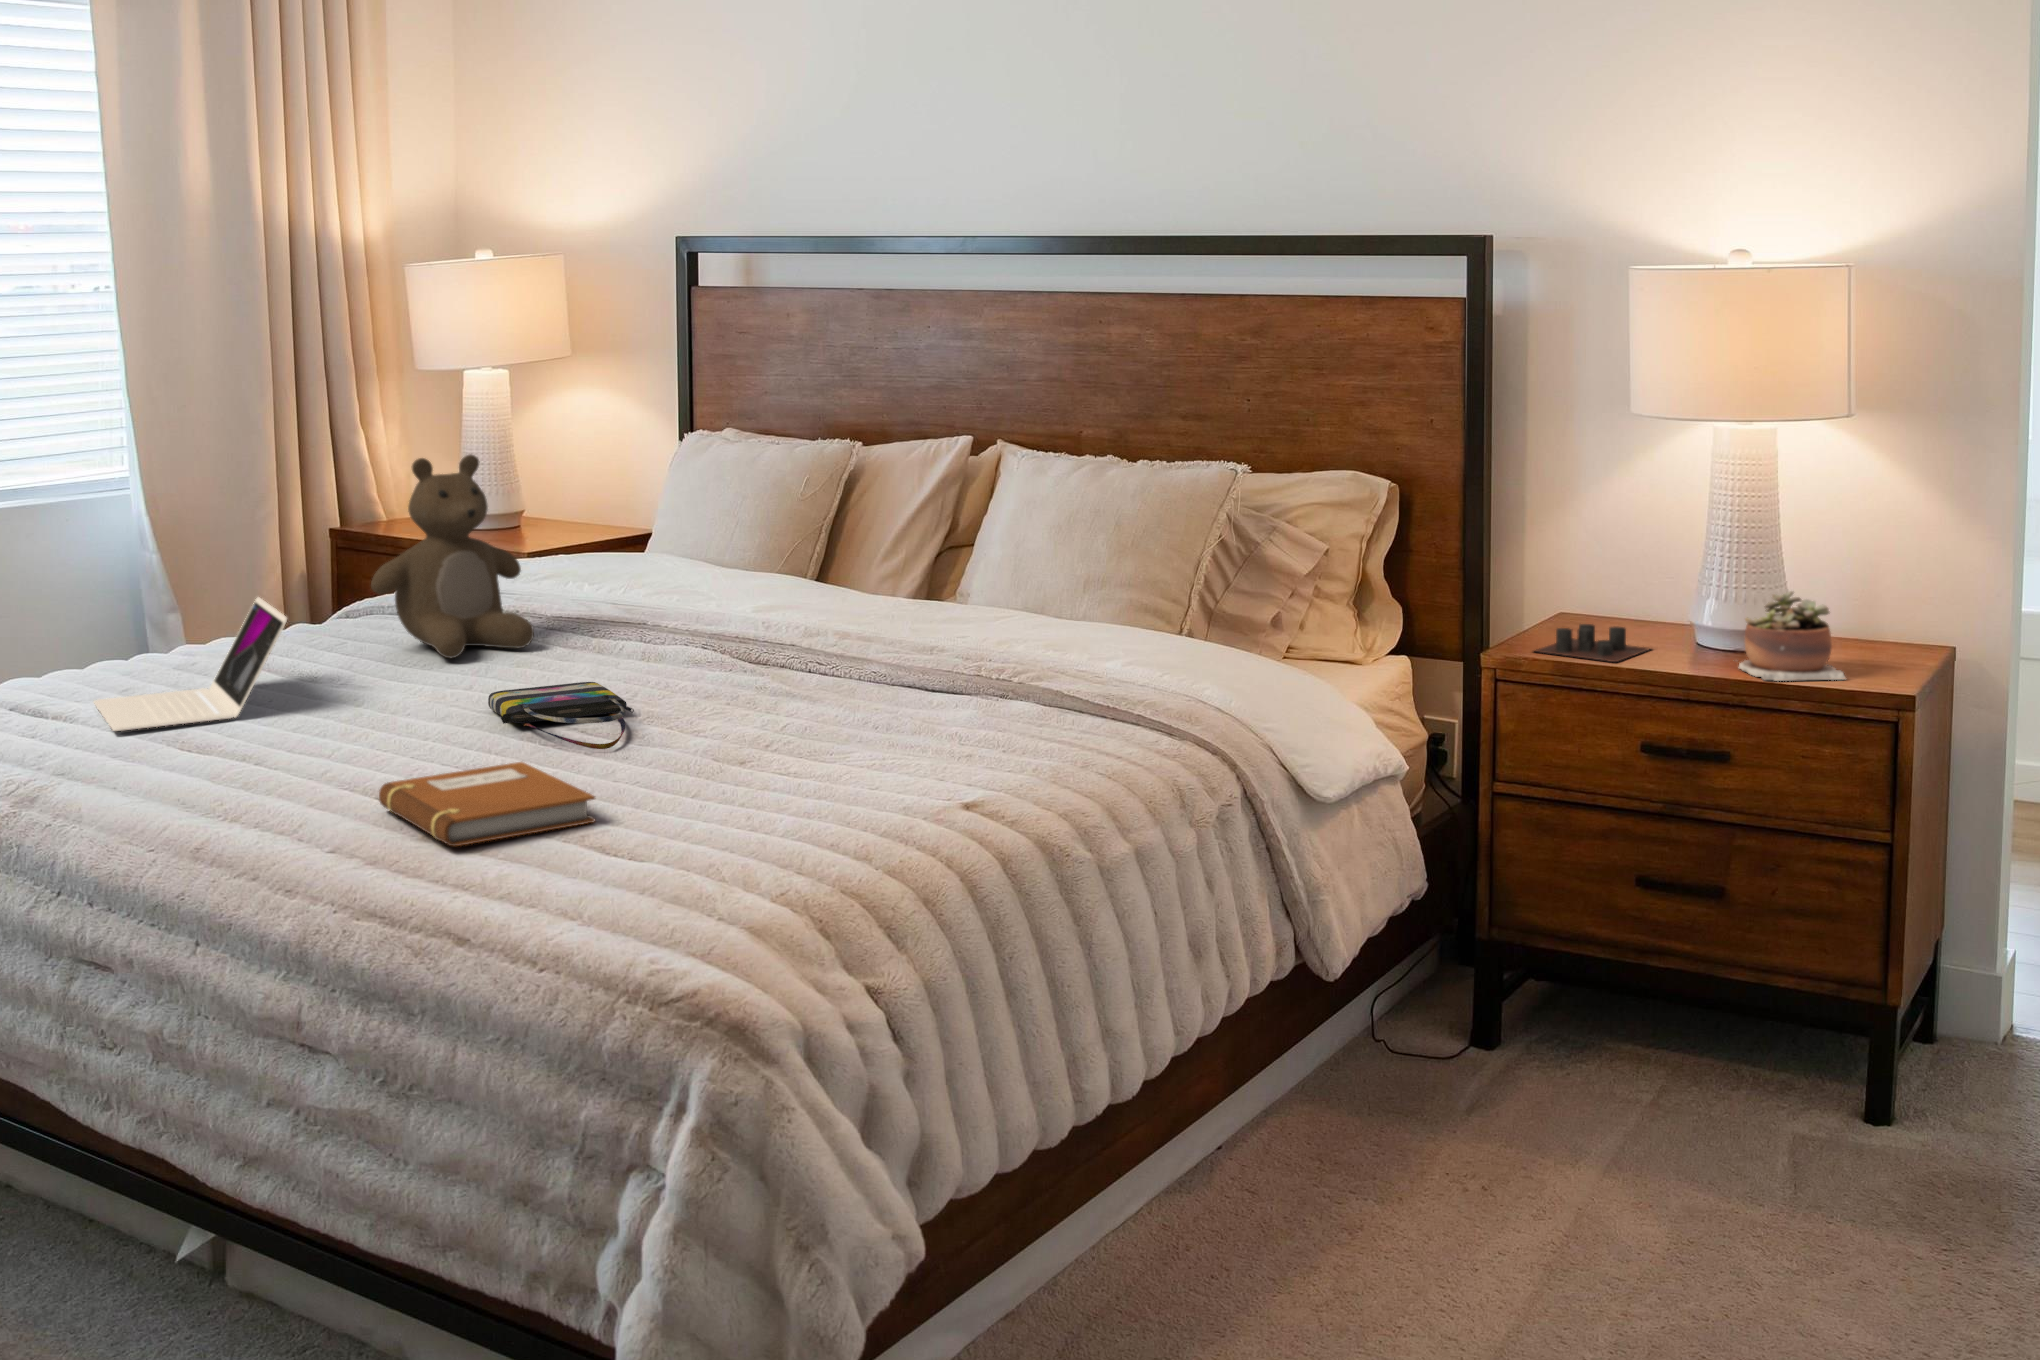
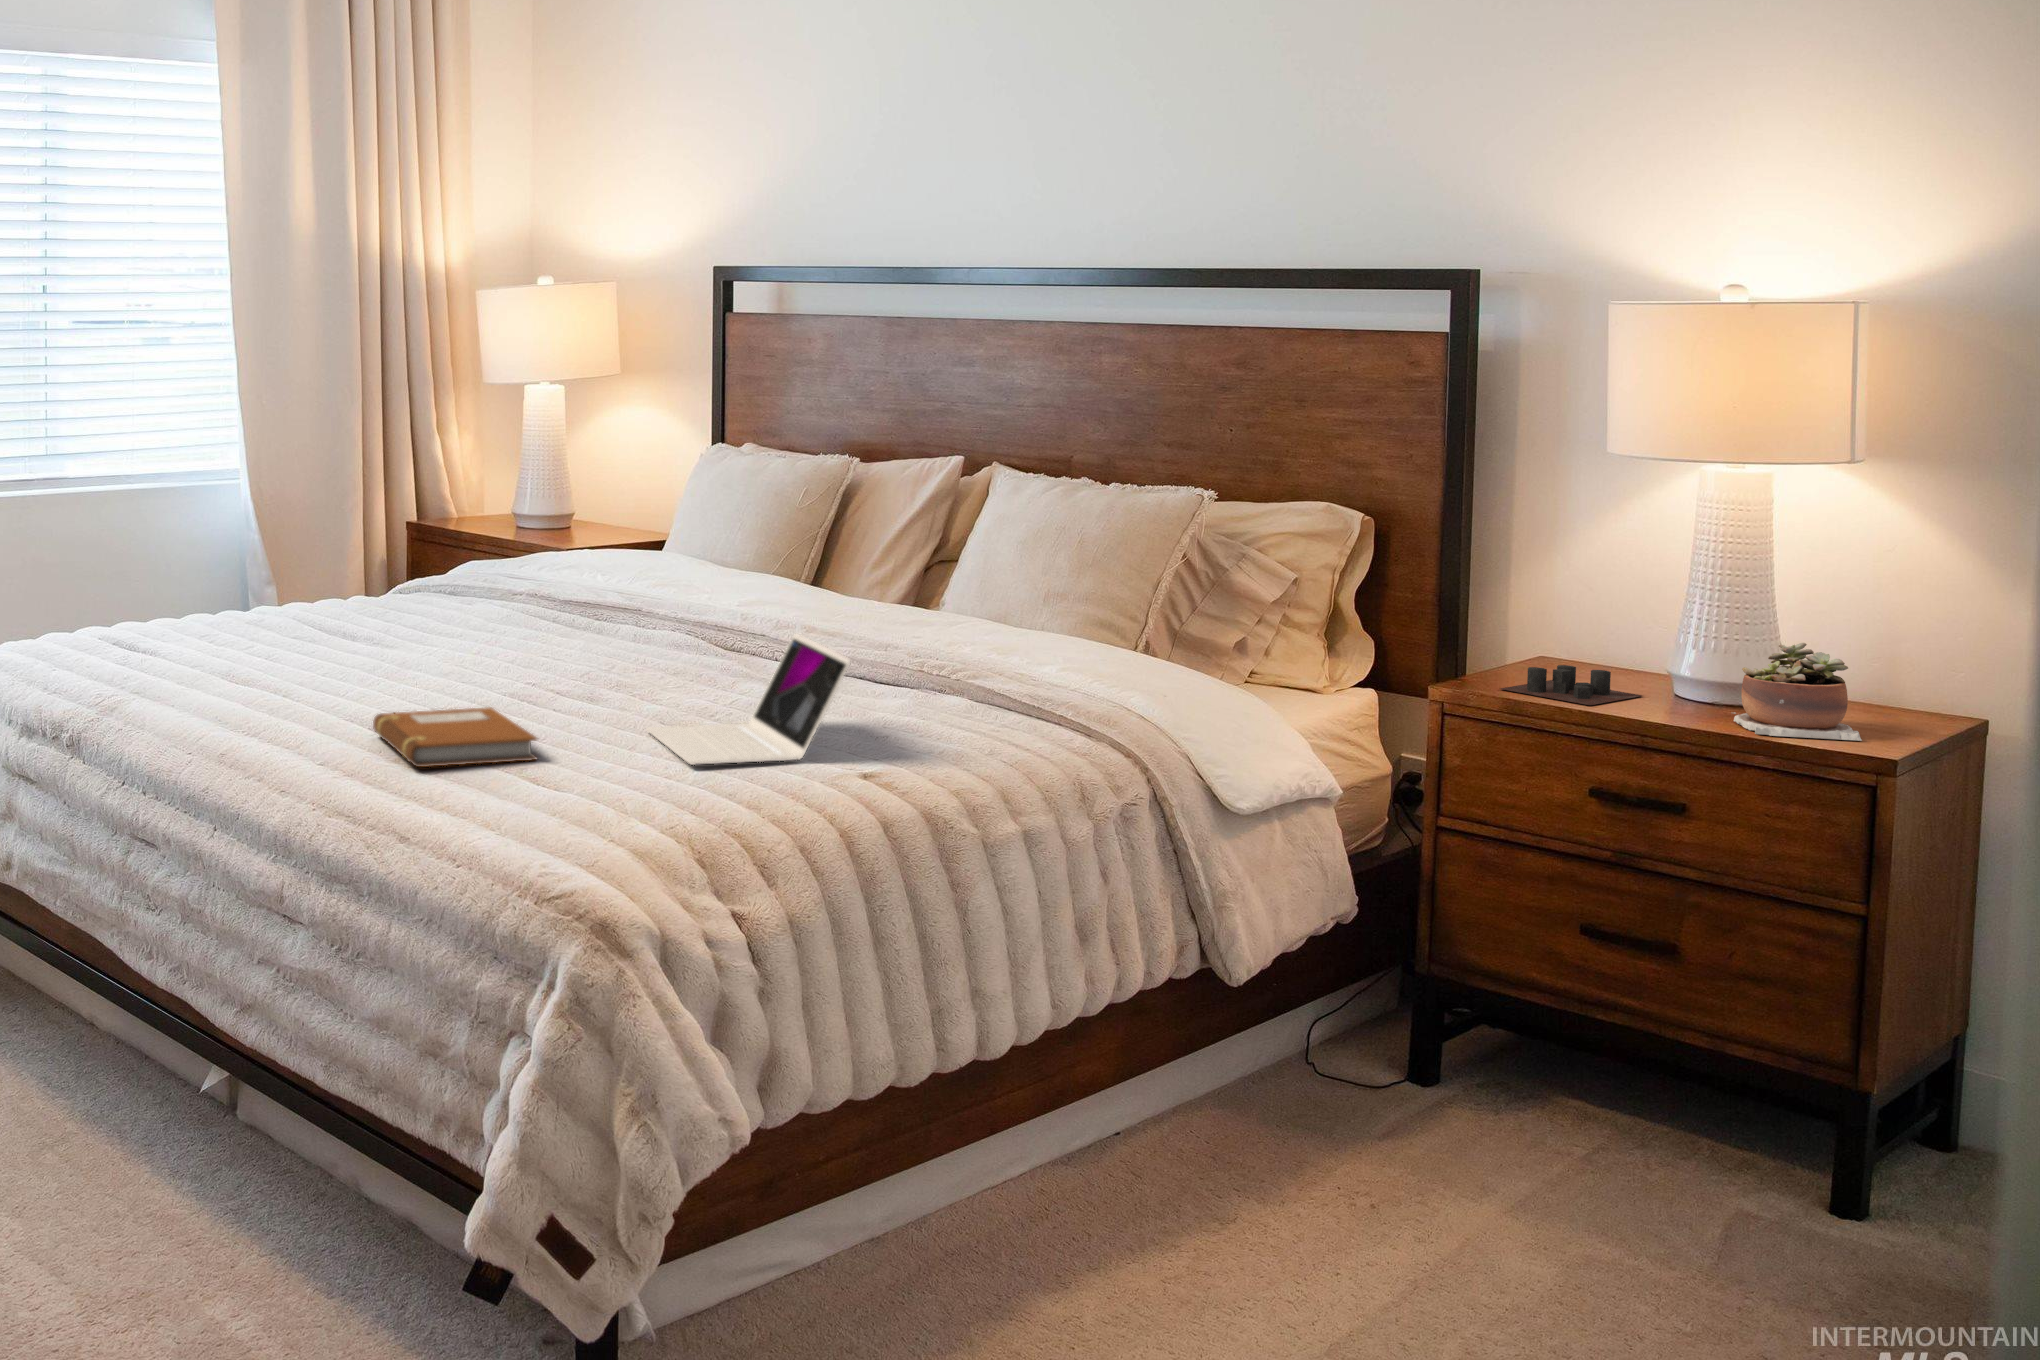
teddy bear: present [371,454,534,658] -> none [412,454,542,626]
laptop: present [94,597,287,731] -> present [647,634,851,765]
tote bag: present [488,682,634,749] -> none [486,651,602,705]

